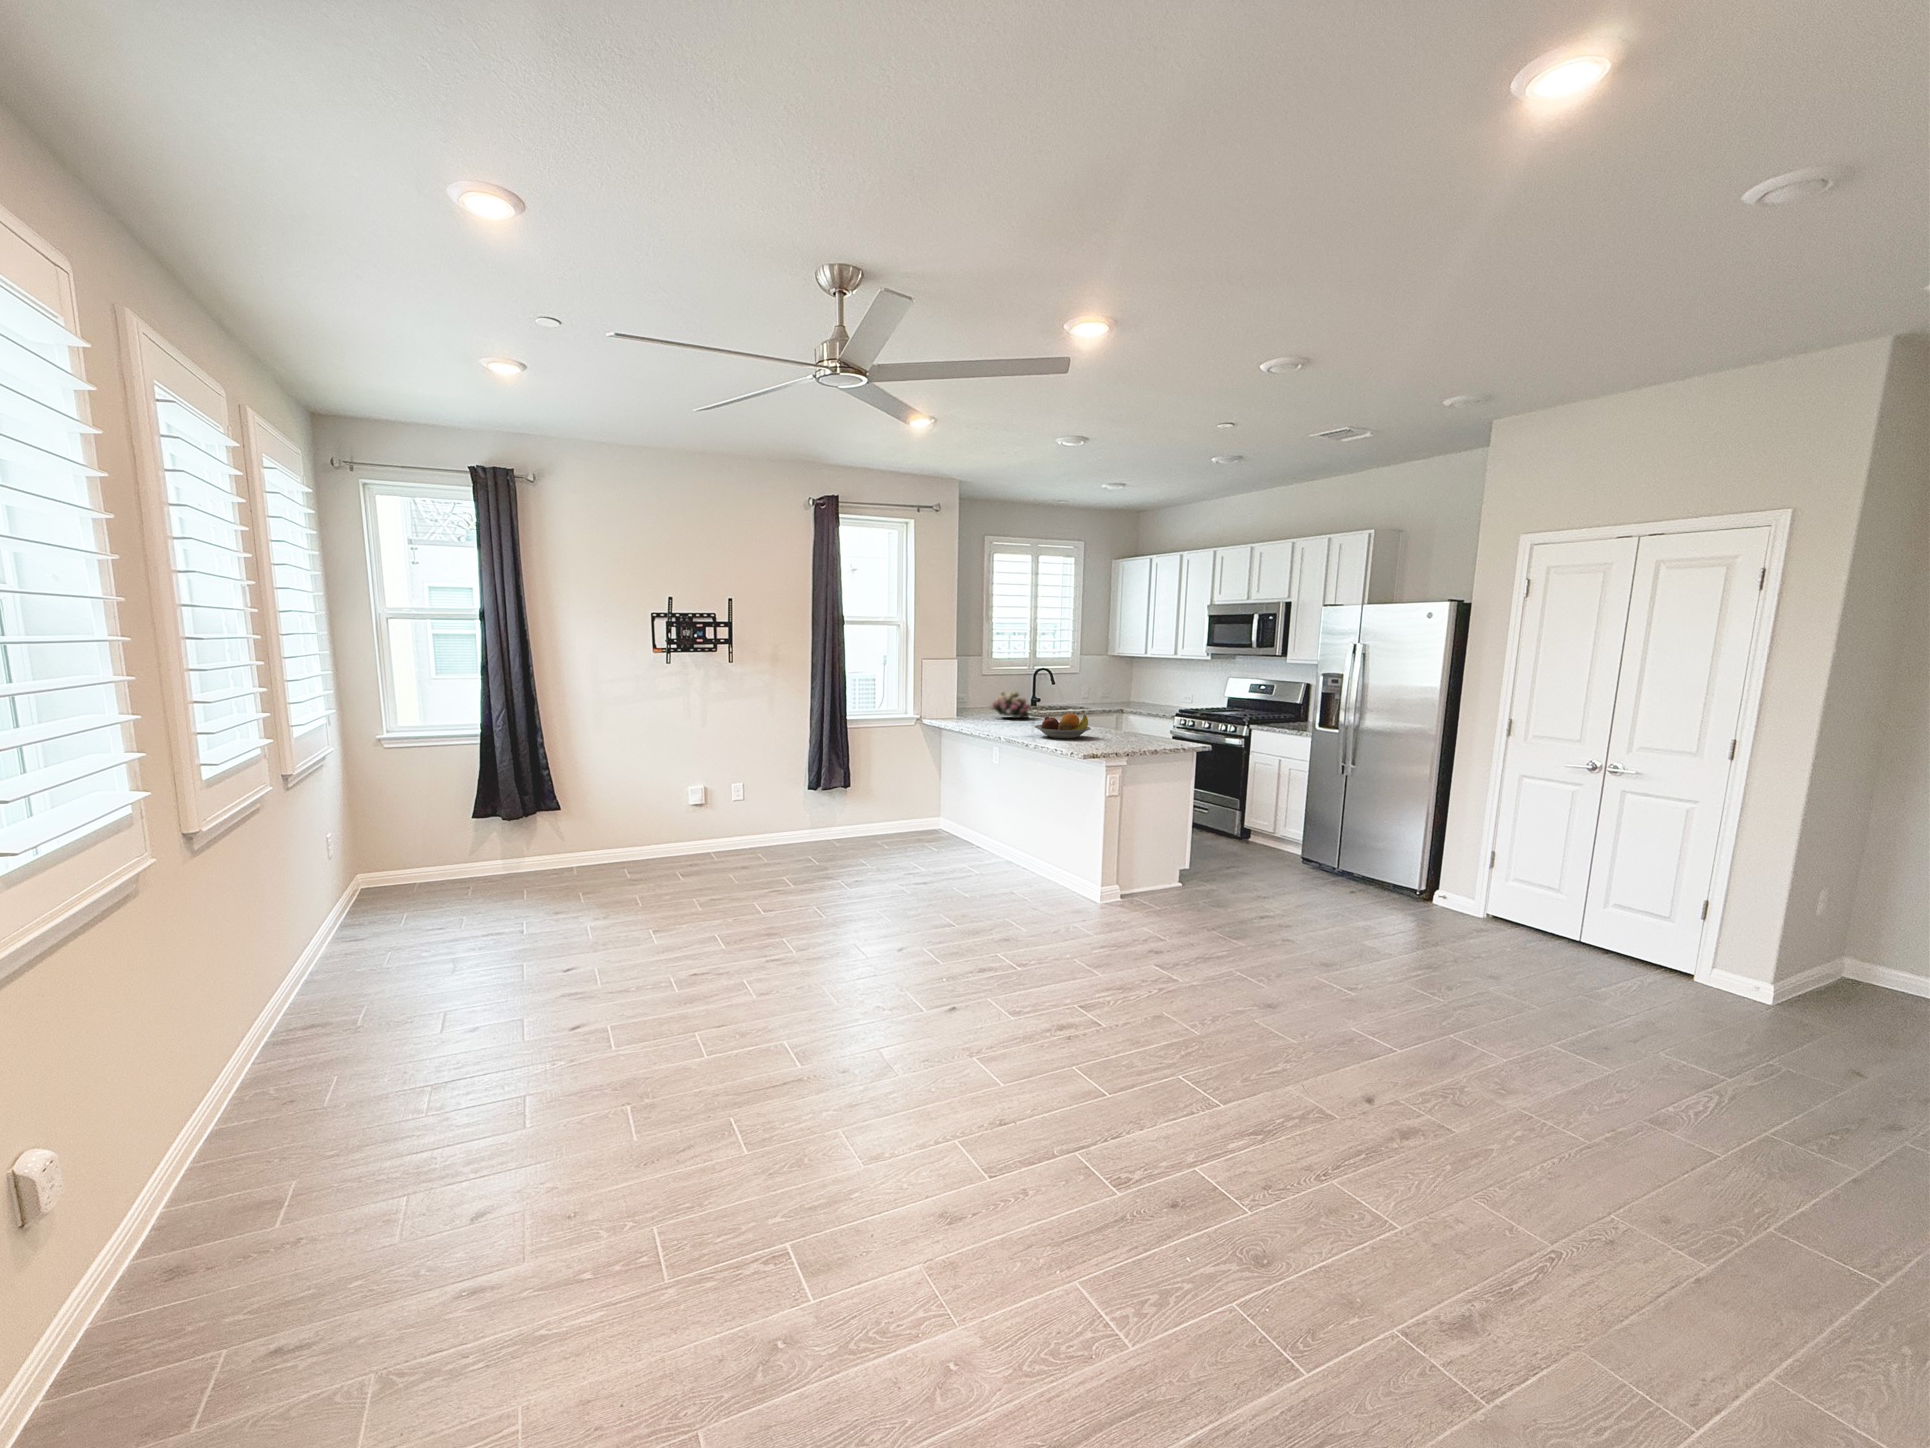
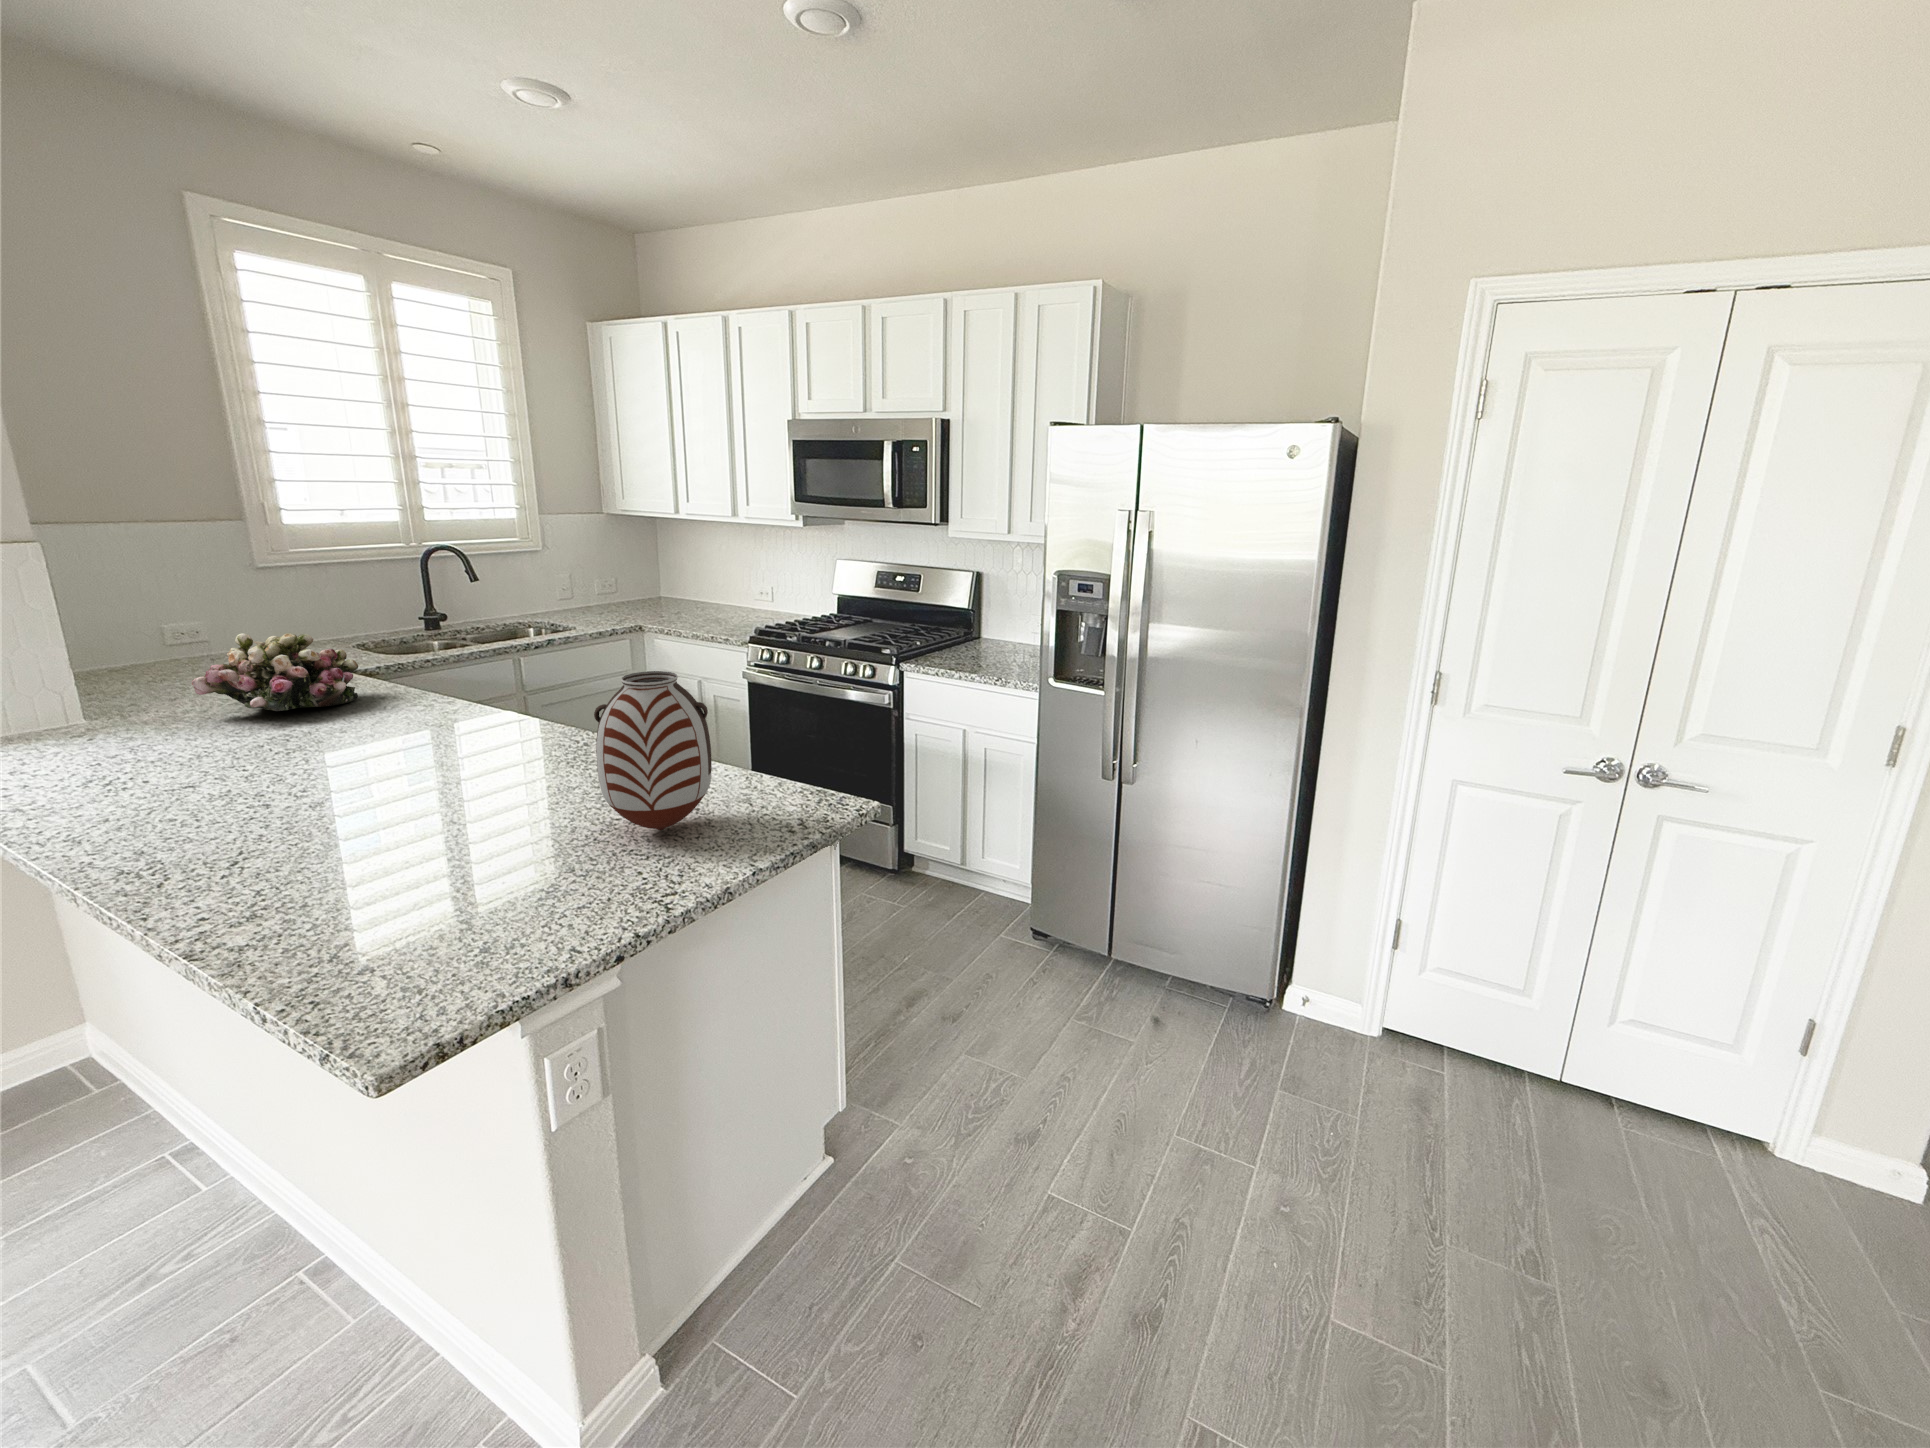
vase: none [1124,691,1157,740] -> present [594,671,712,830]
fruit bowl: present [1035,713,1091,738] -> none [196,771,476,896]

